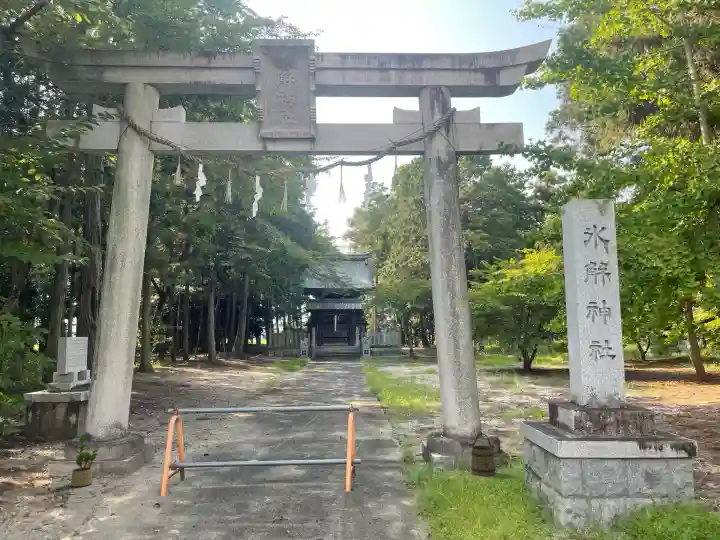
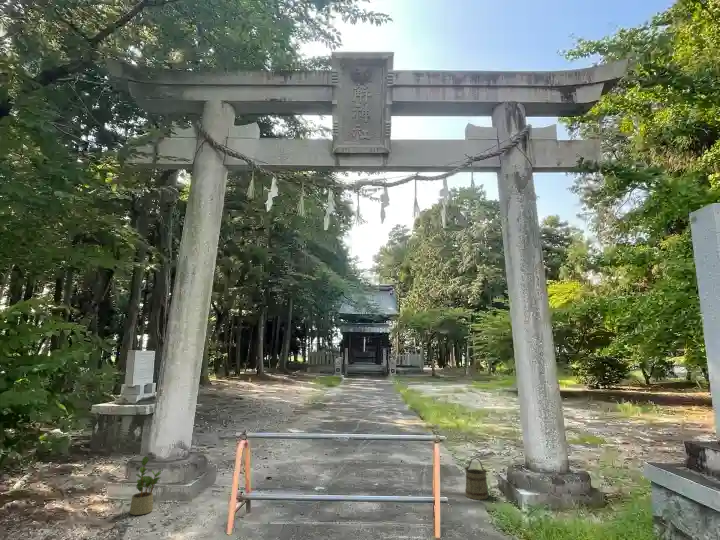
bucket: present [471,433,496,476] -> present [465,458,488,500]

